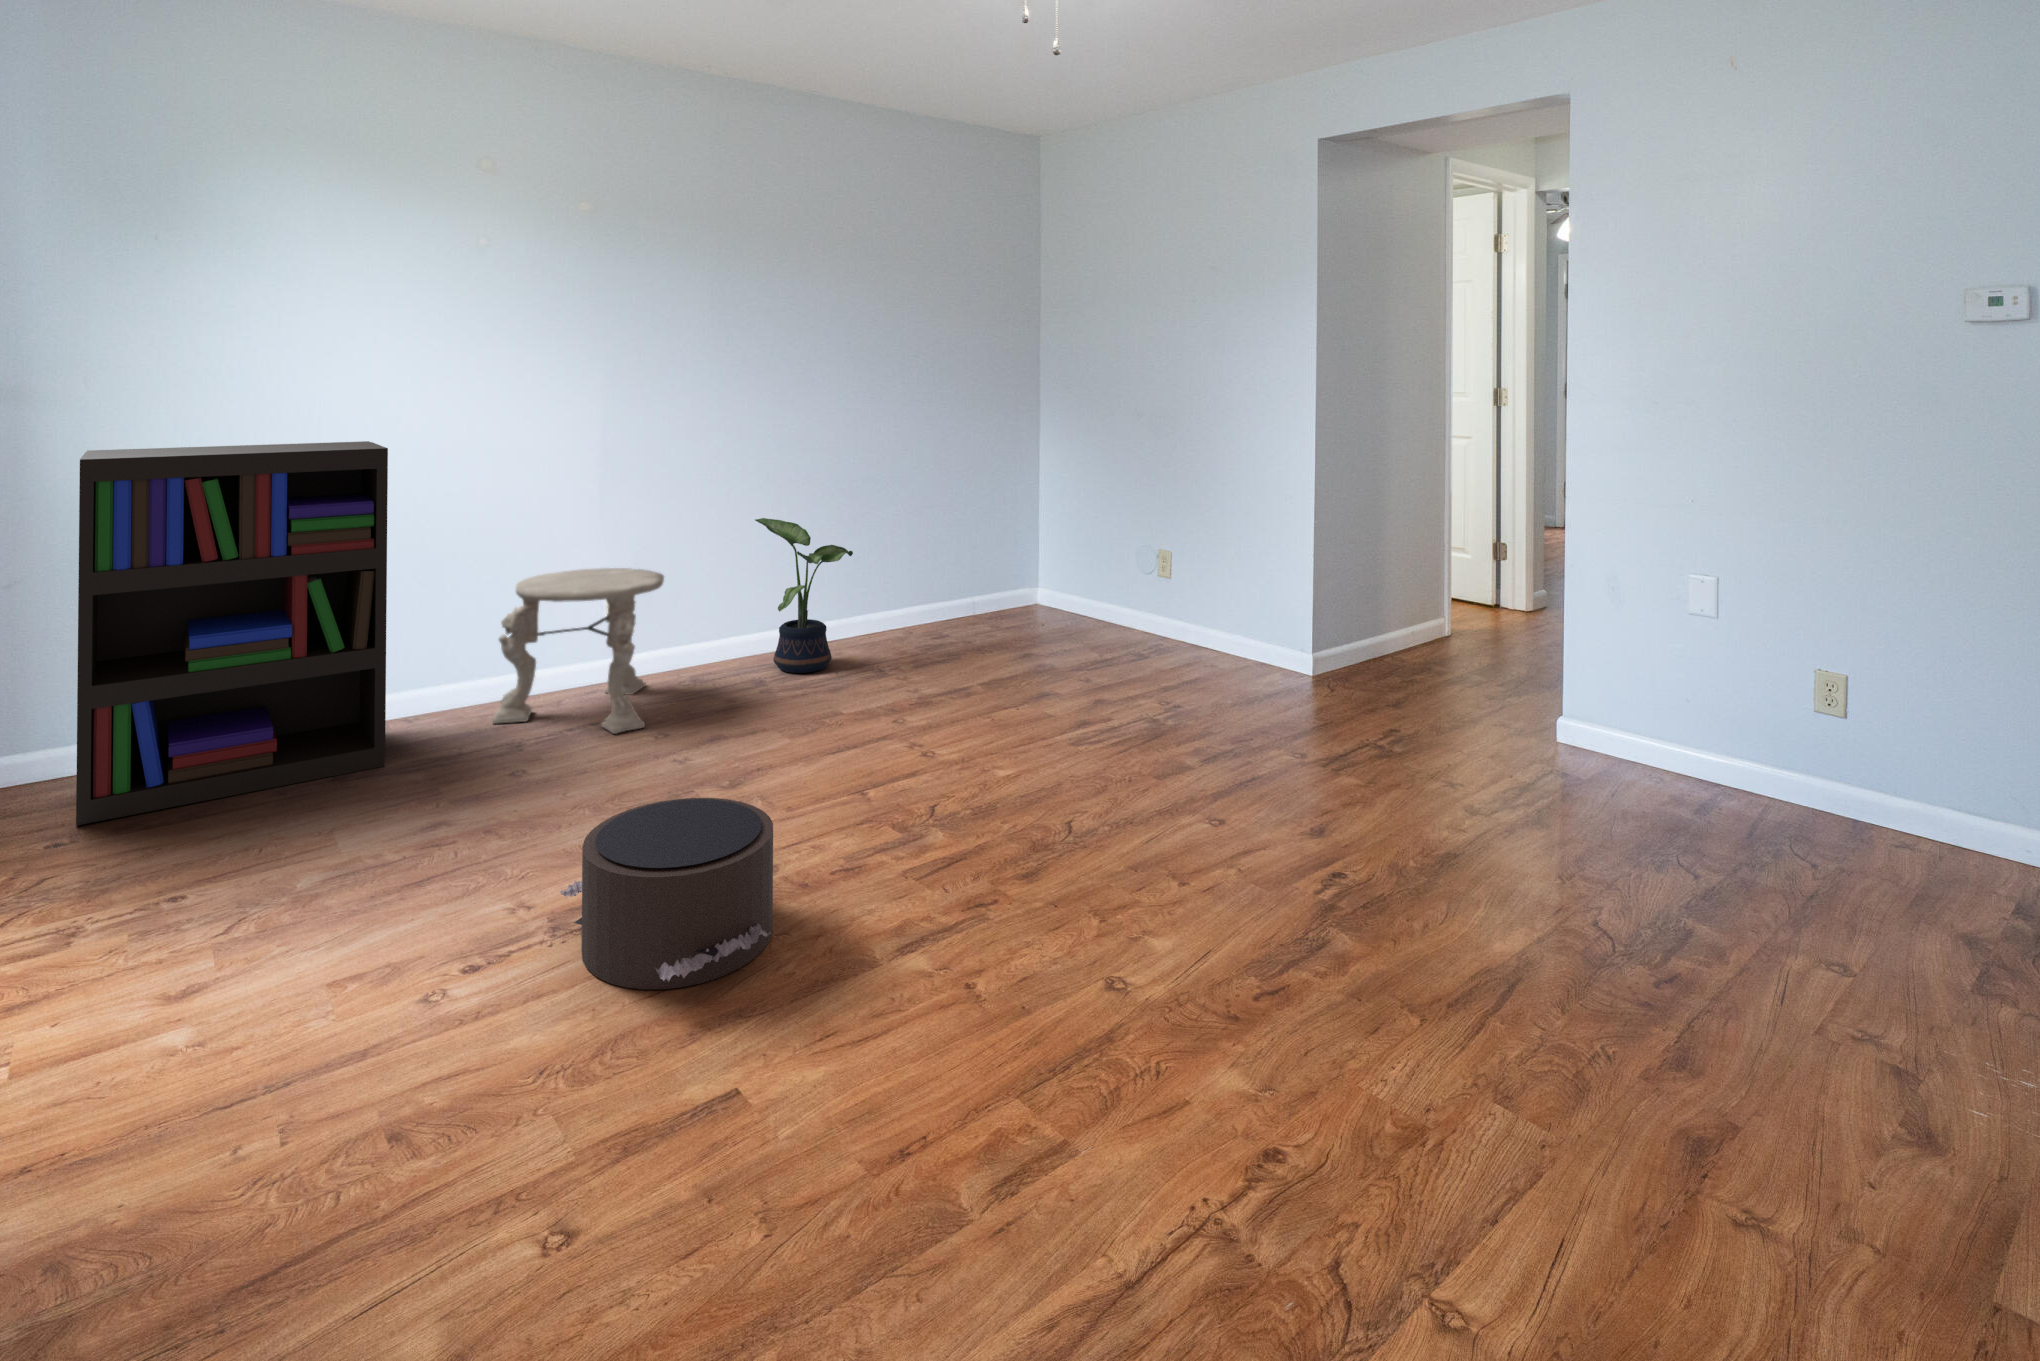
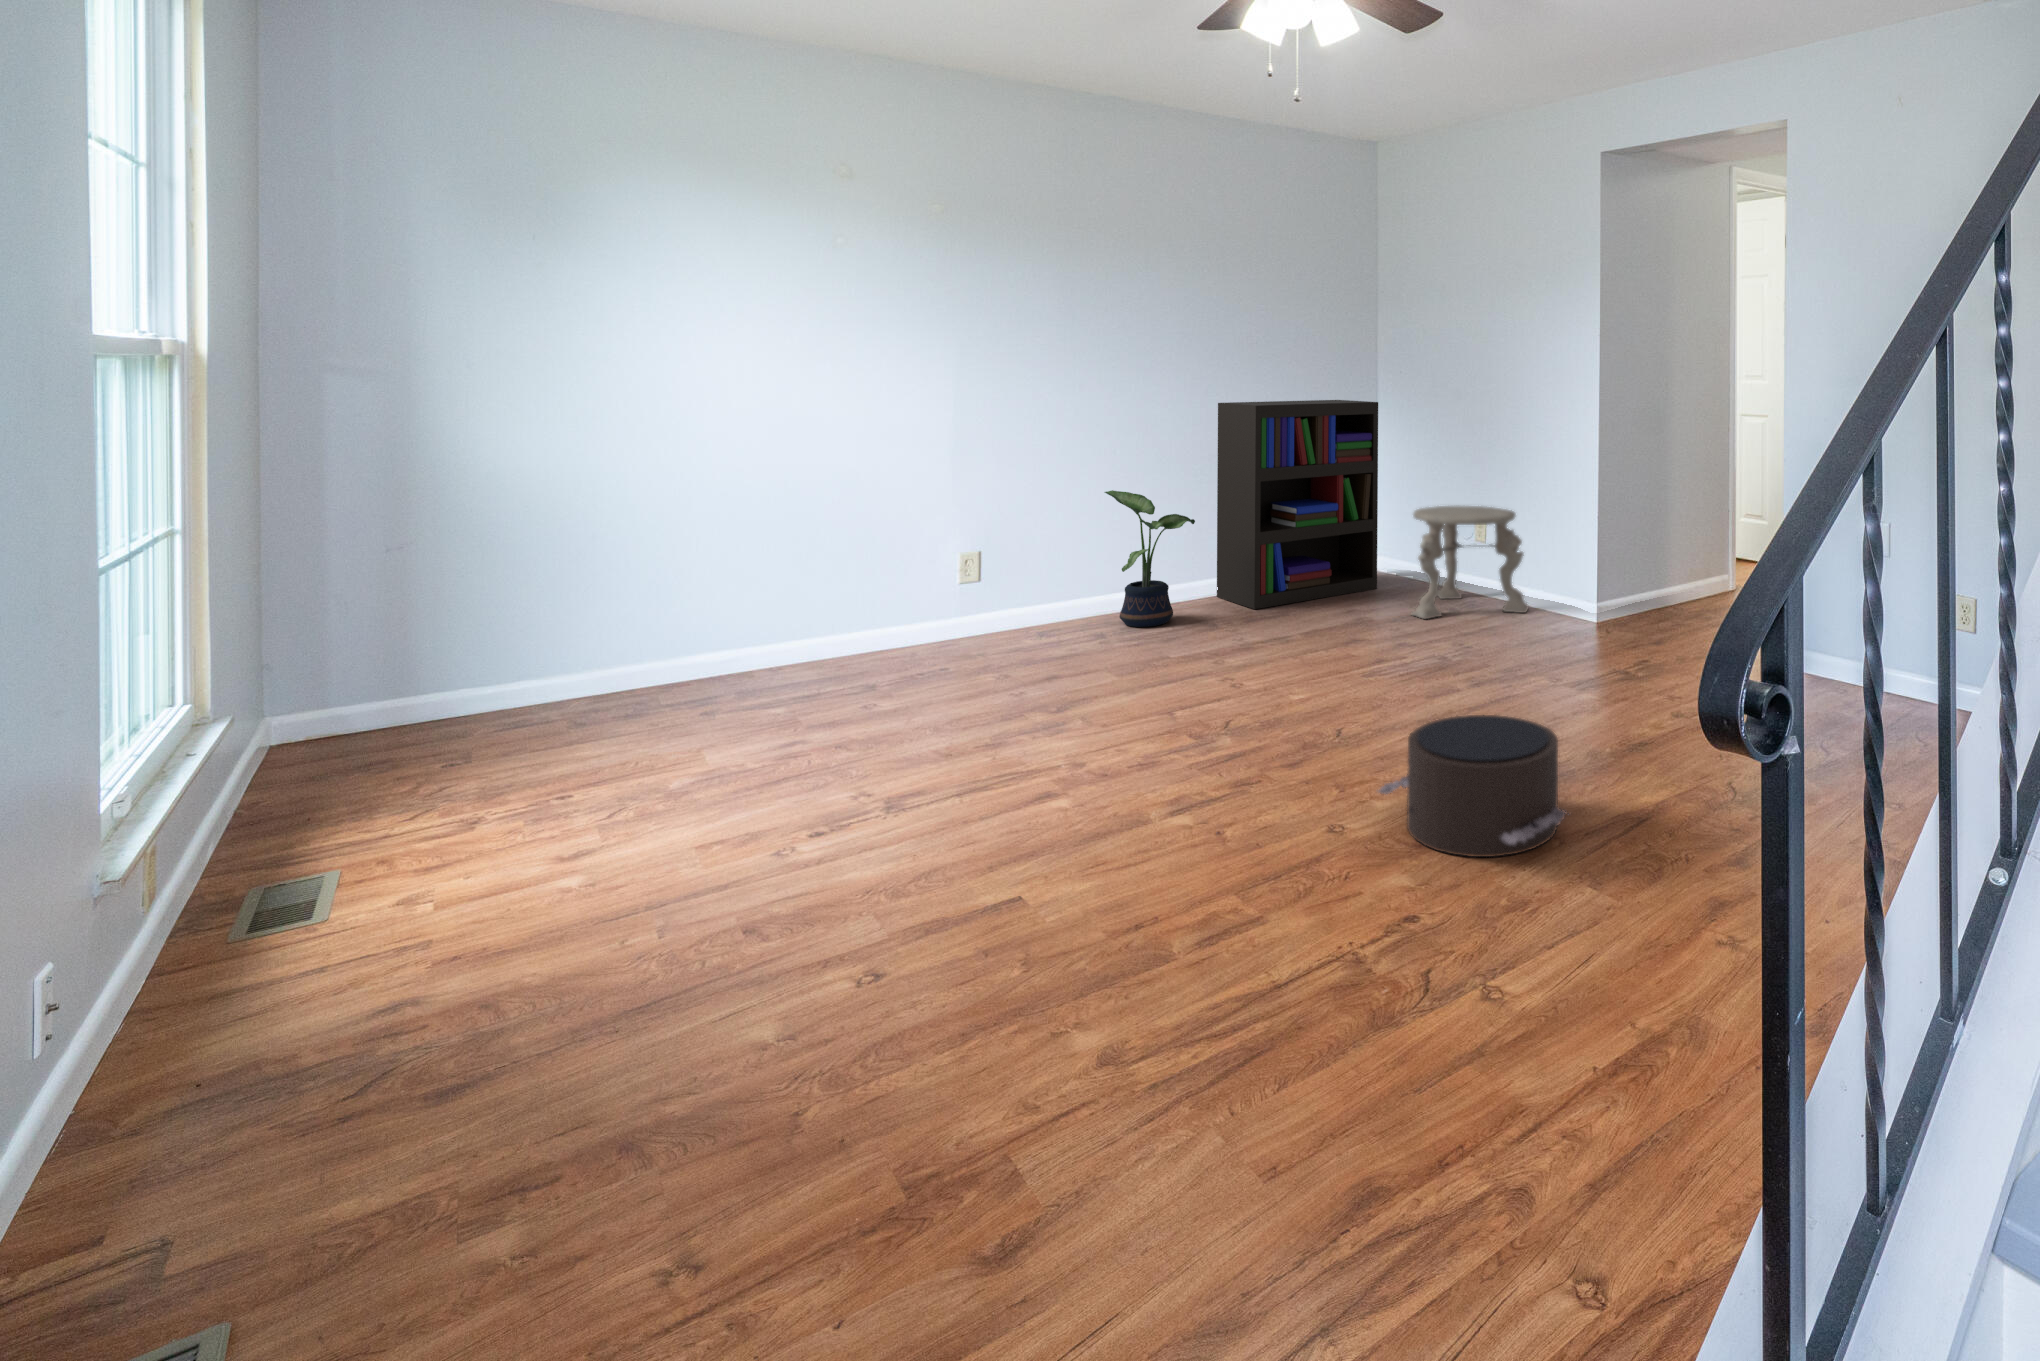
bookshelf: present [76,441,388,825] -> present [1217,400,1378,609]
side table: present [493,568,664,734] -> present [1412,506,1528,619]
pouf: present [560,798,773,989] -> present [1378,715,1569,857]

